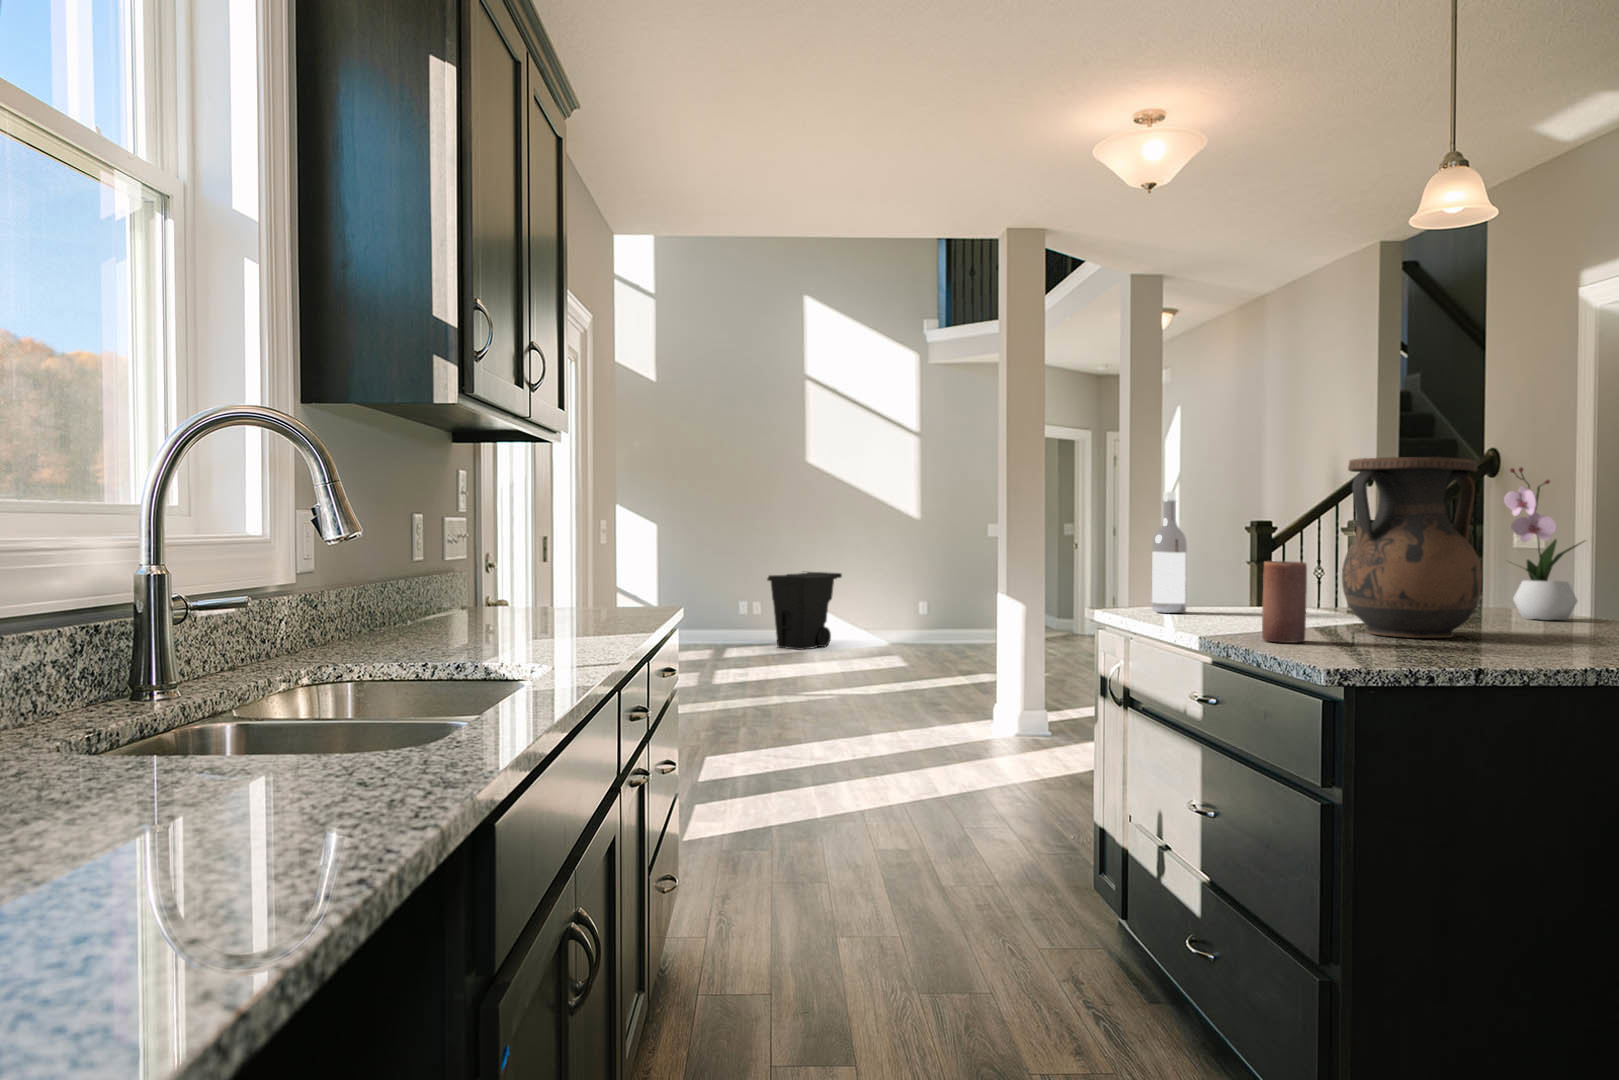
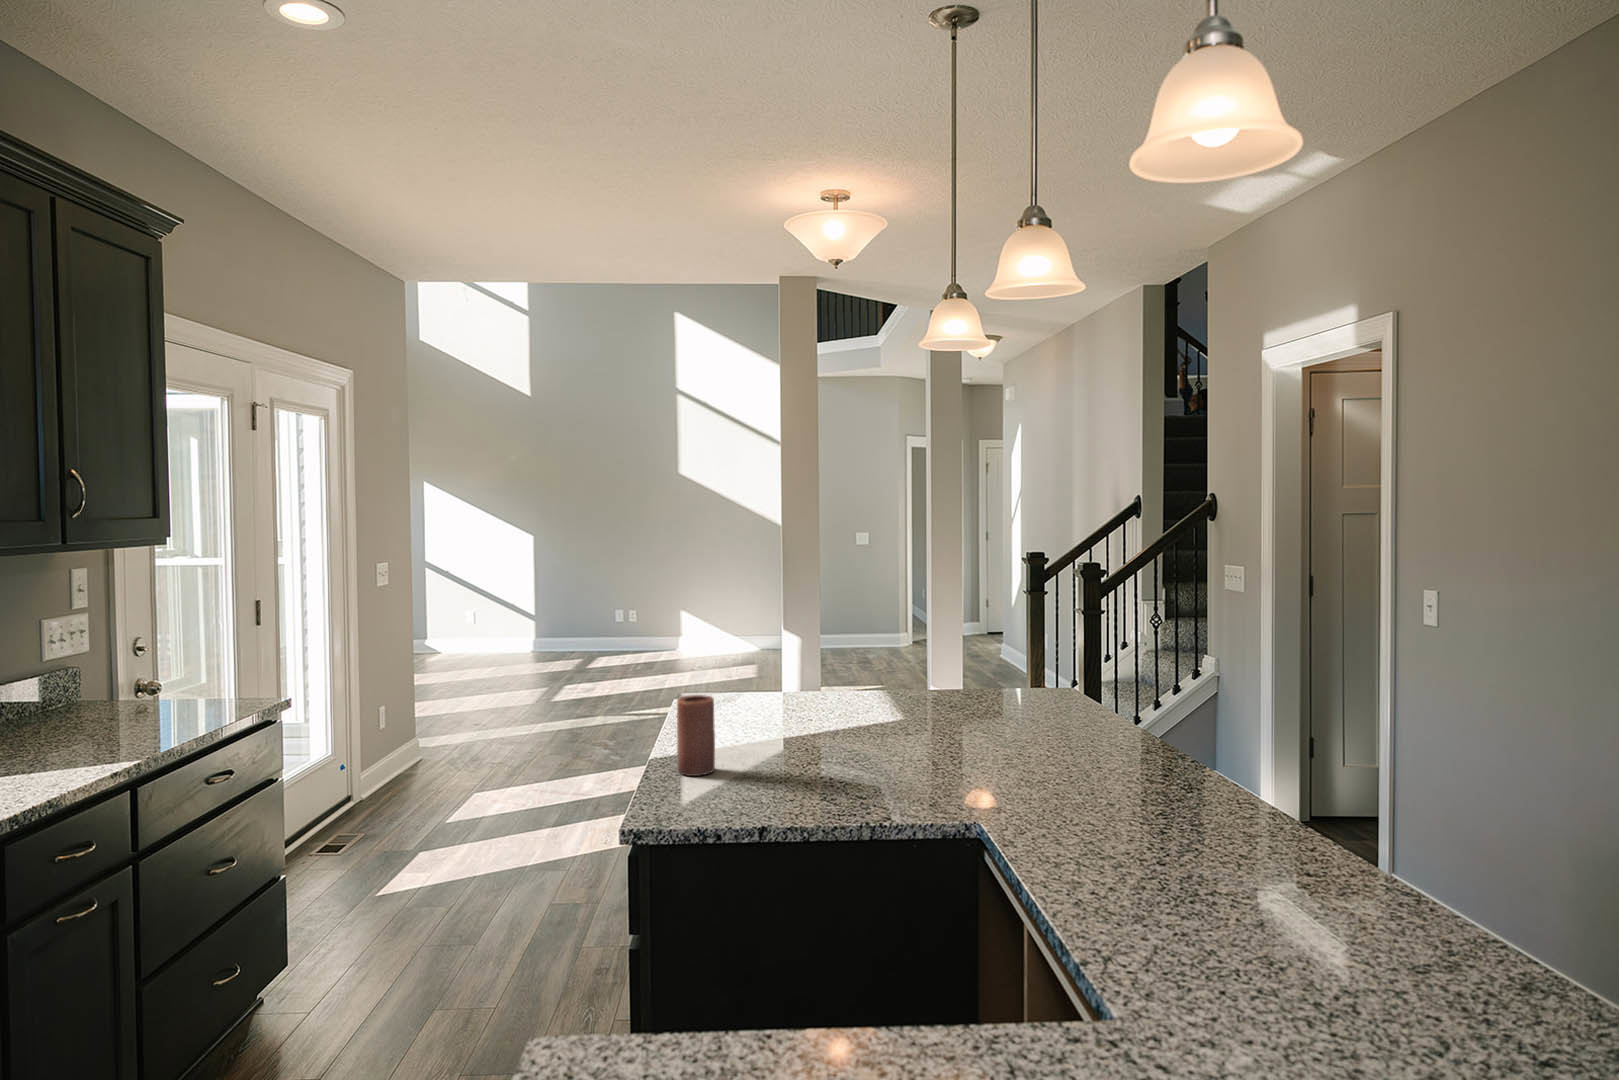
vase: present [1342,457,1482,638] -> none [783,589,897,764]
flower arrangement: present [1504,467,1584,620] -> none [1001,577,1068,724]
wine bottle: present [1152,492,1187,613] -> none [702,595,734,711]
trash can: present [767,572,842,650] -> none [638,581,713,660]

